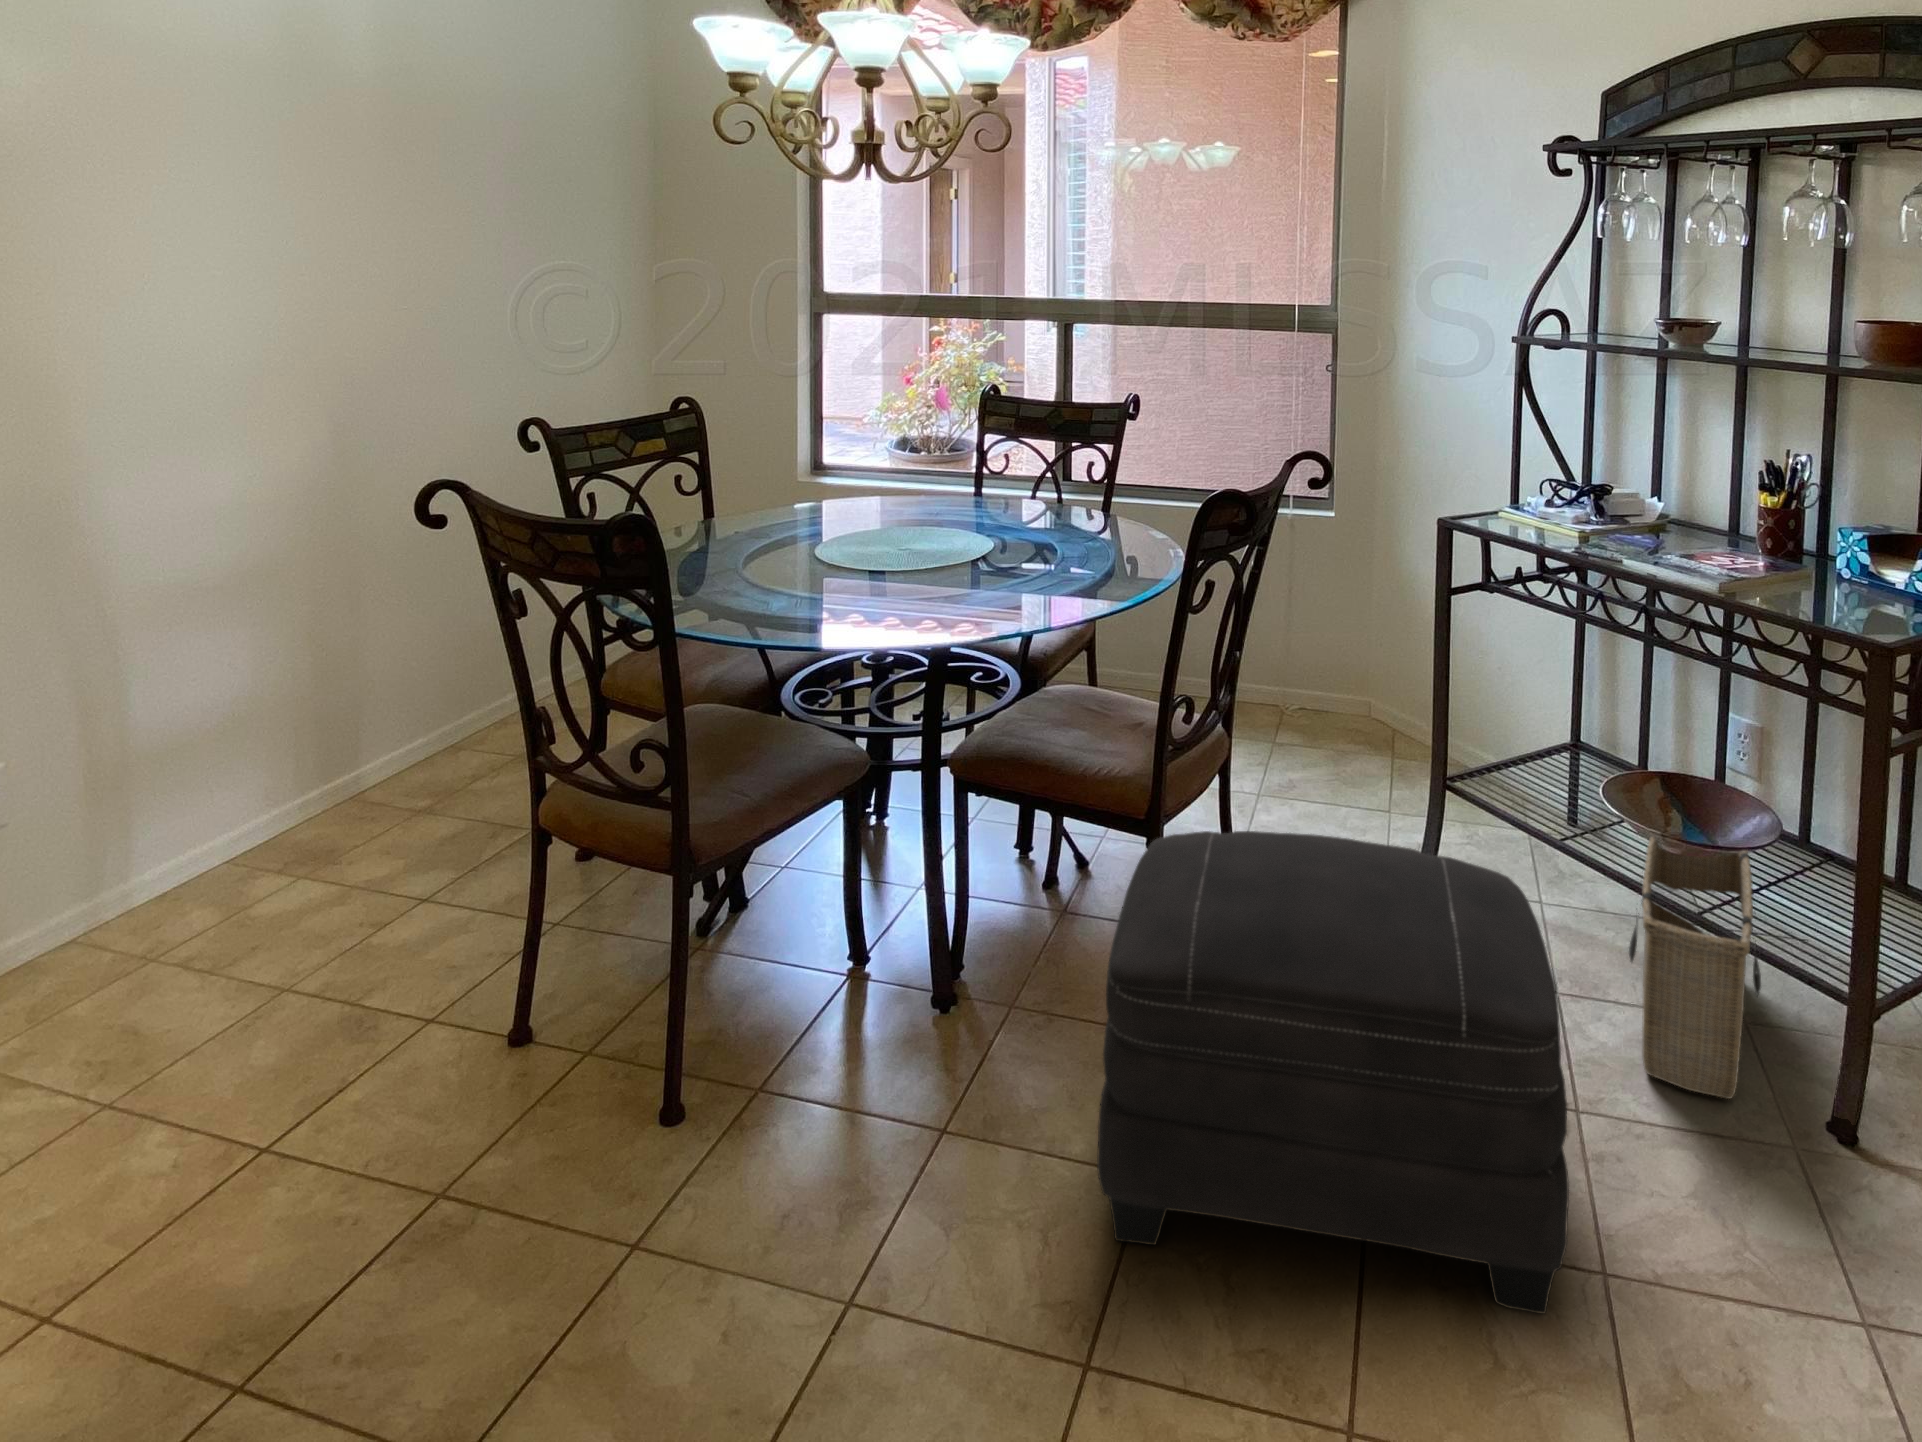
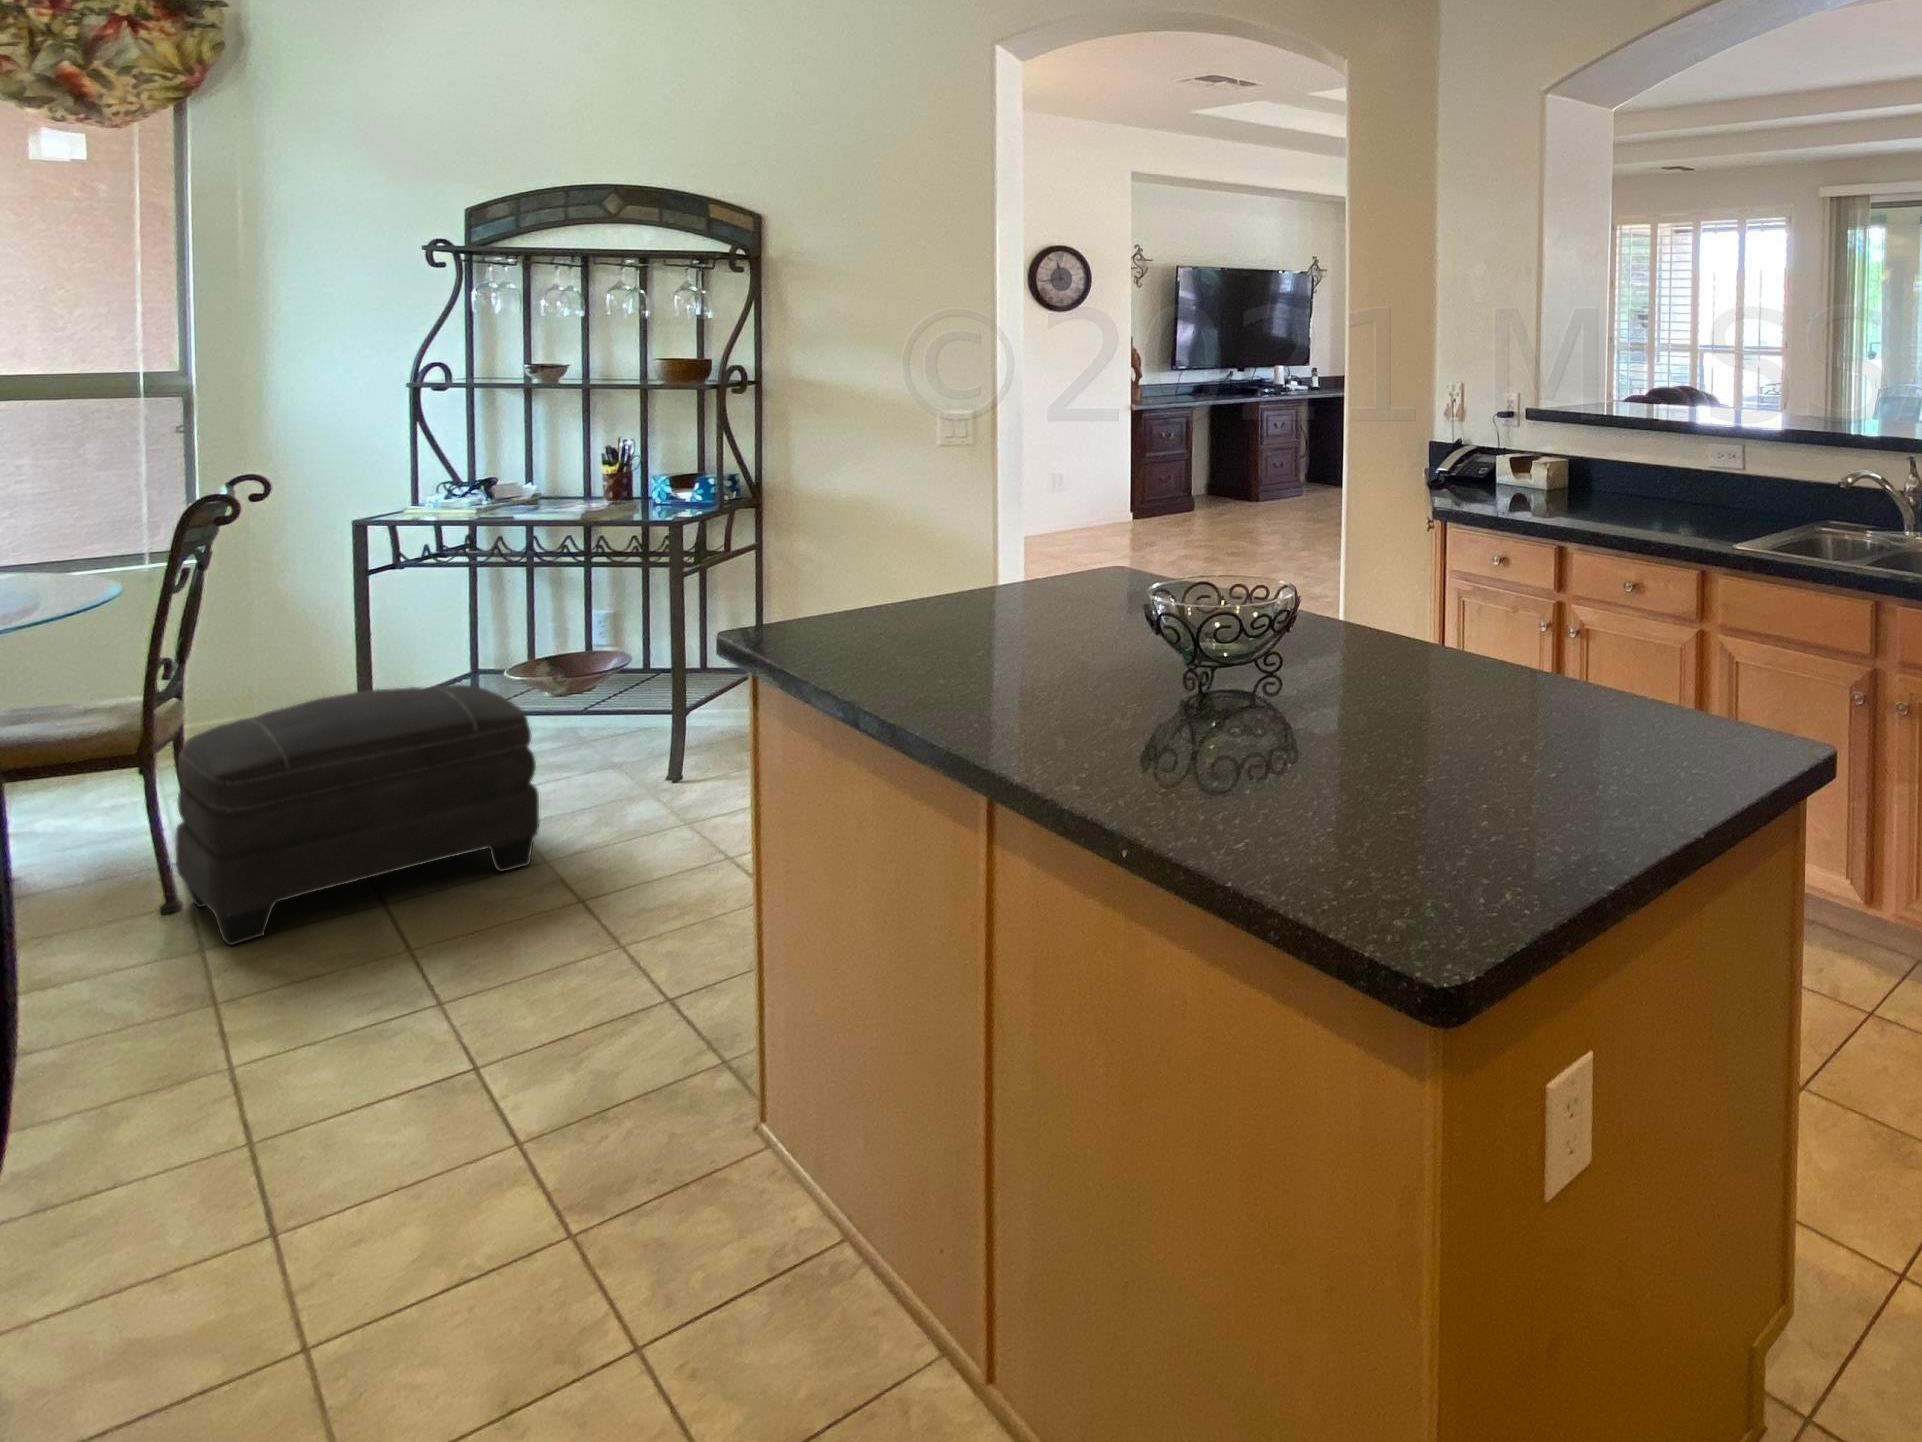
basket: present [1629,836,1761,1099] -> none [544,666,626,793]

